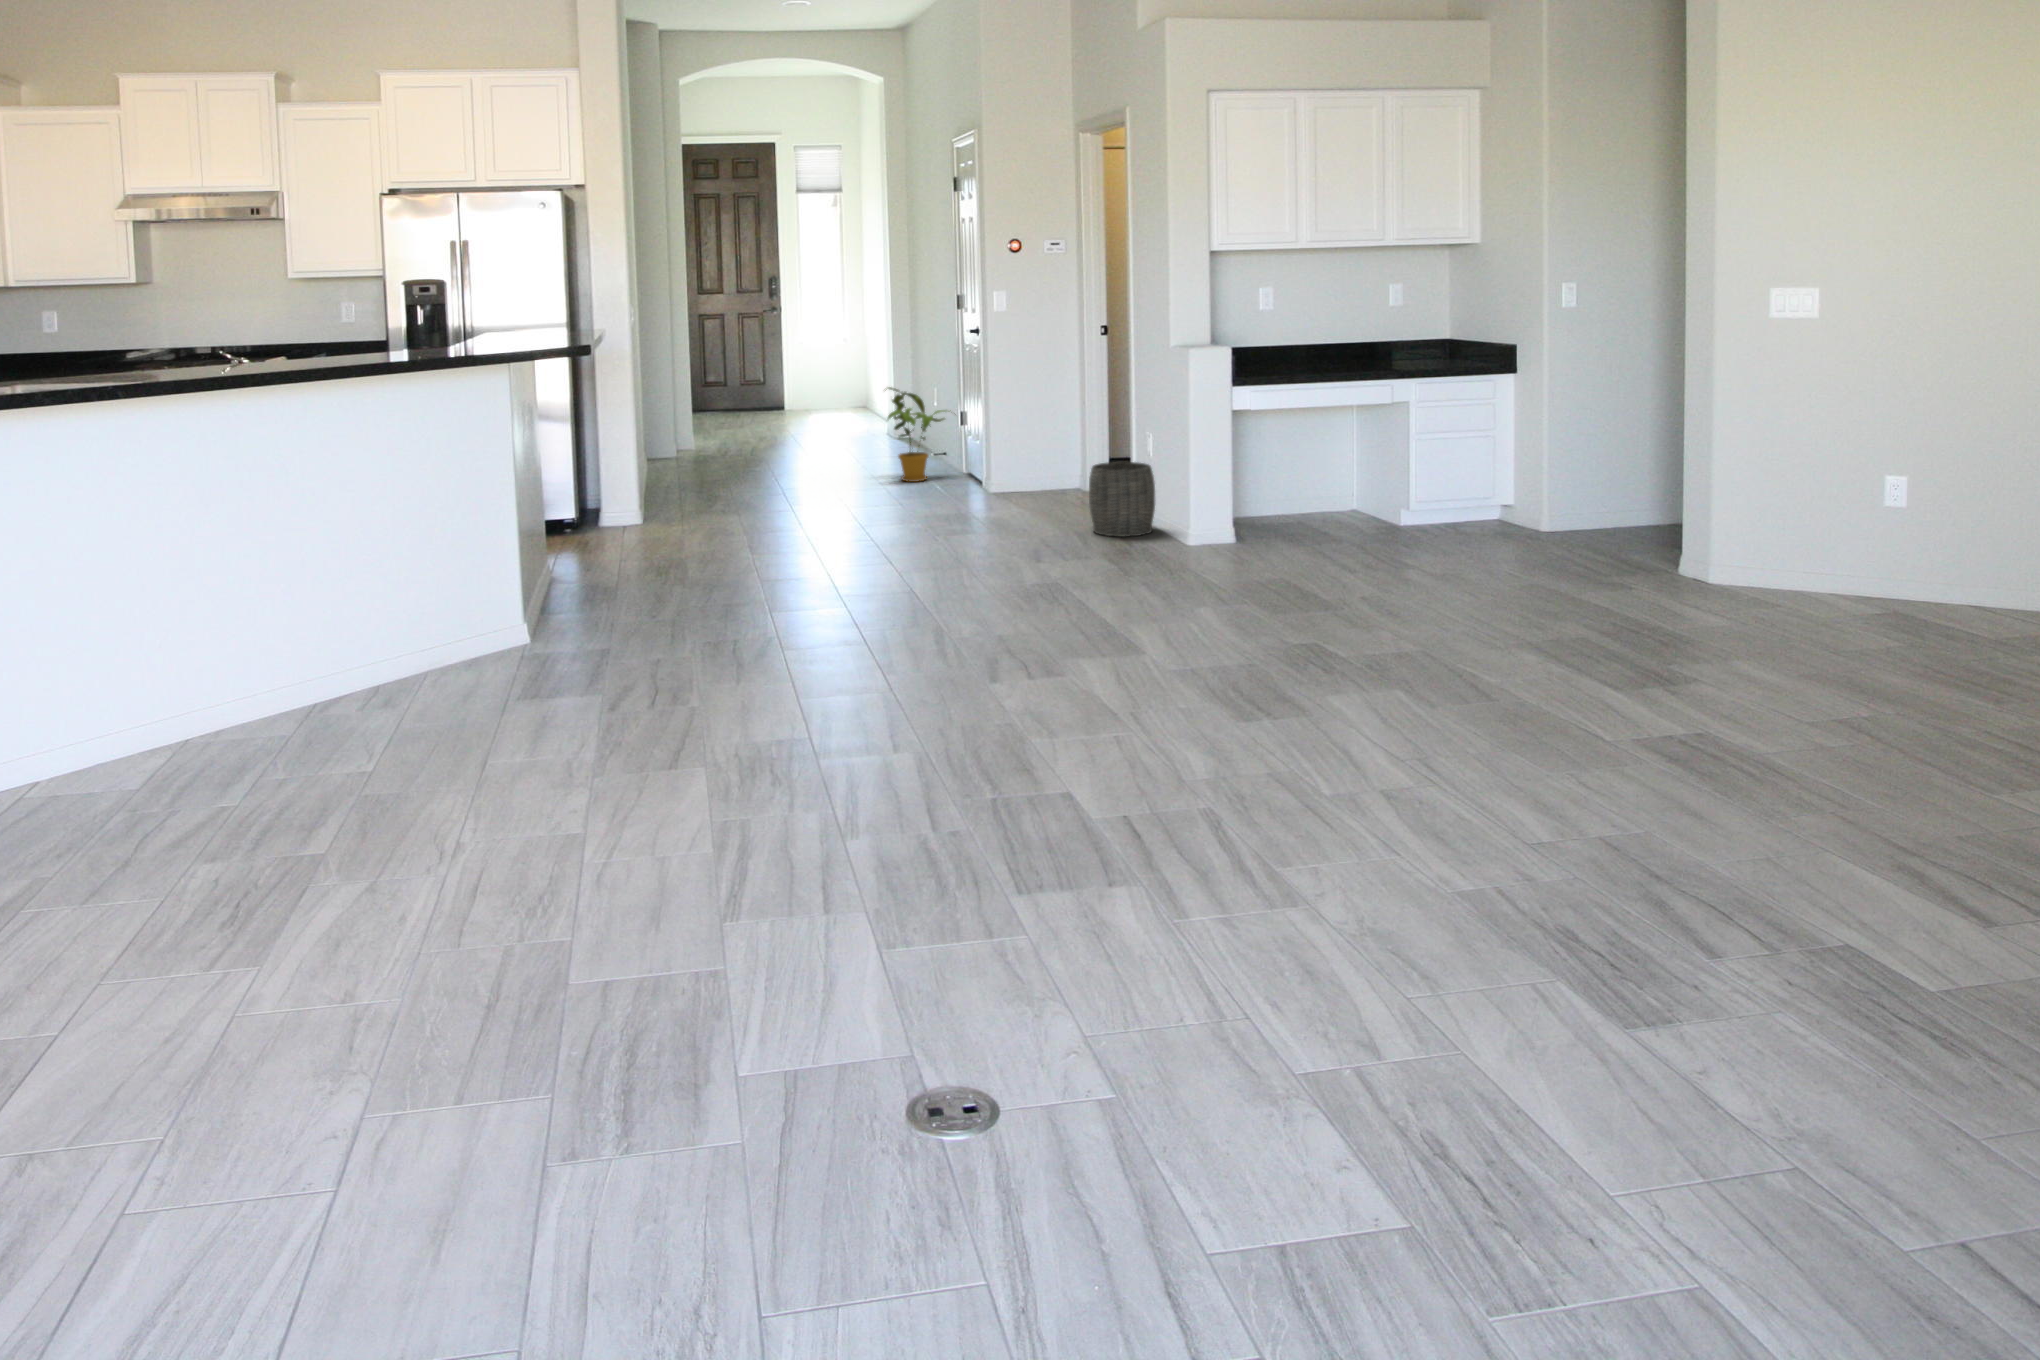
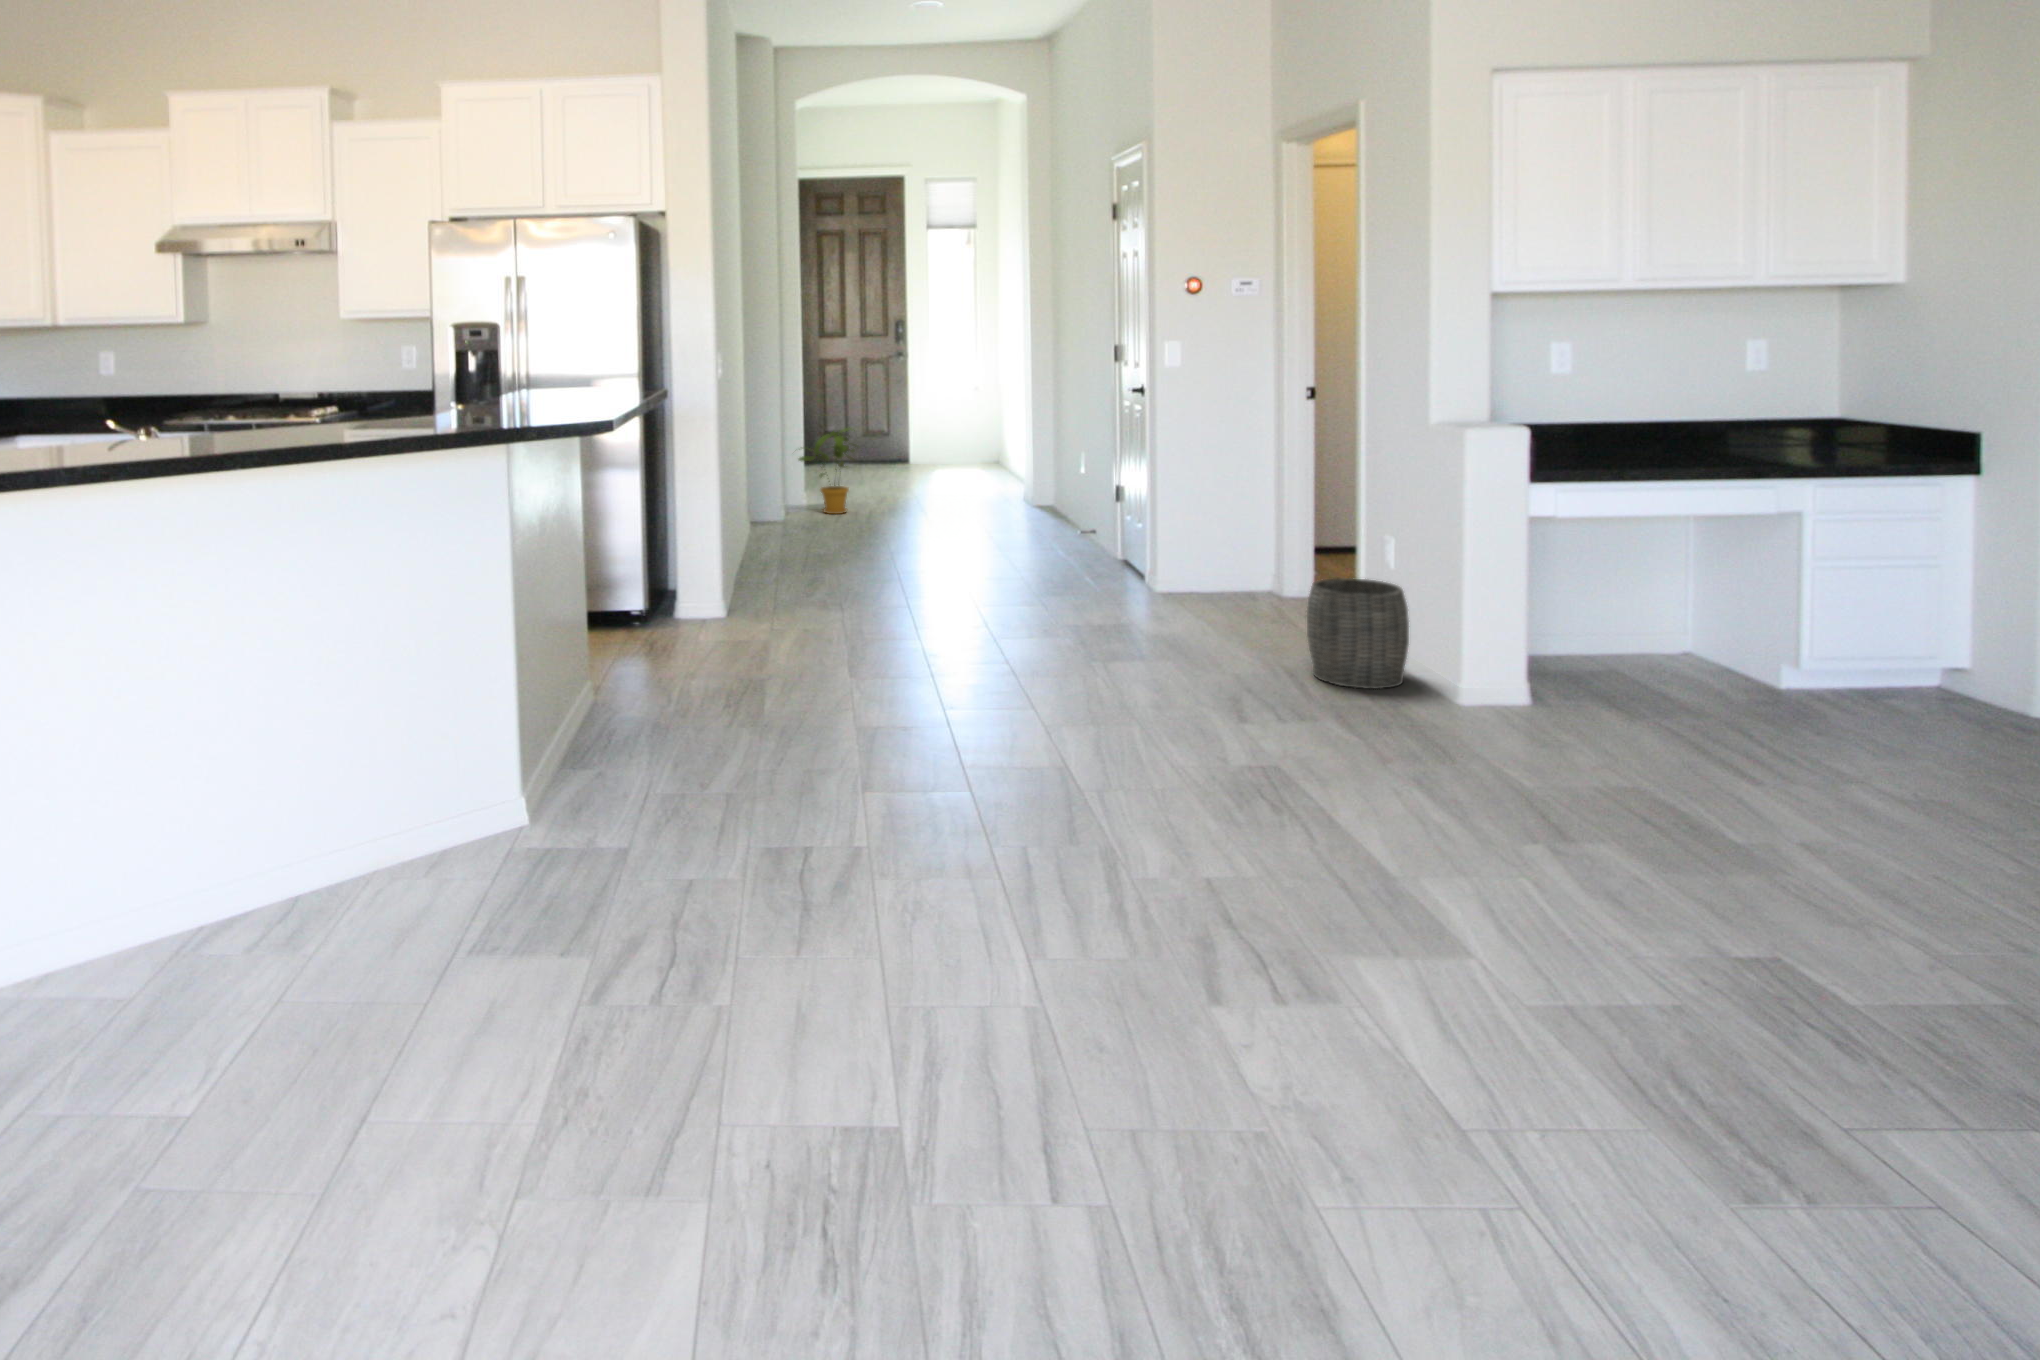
house plant: present [886,387,946,482] -> present [799,428,854,514]

